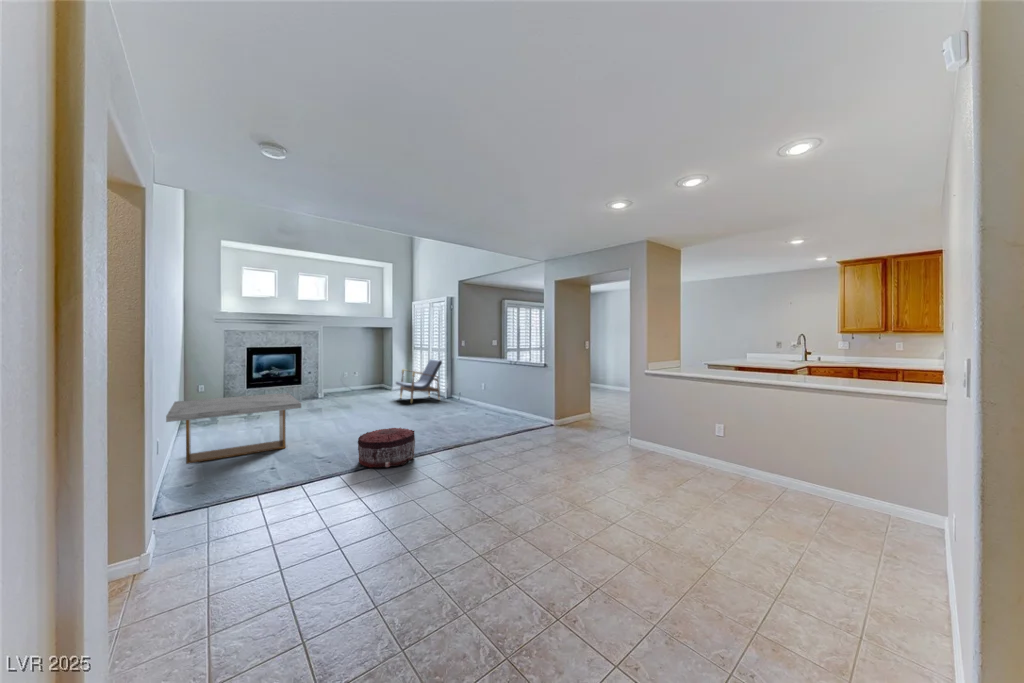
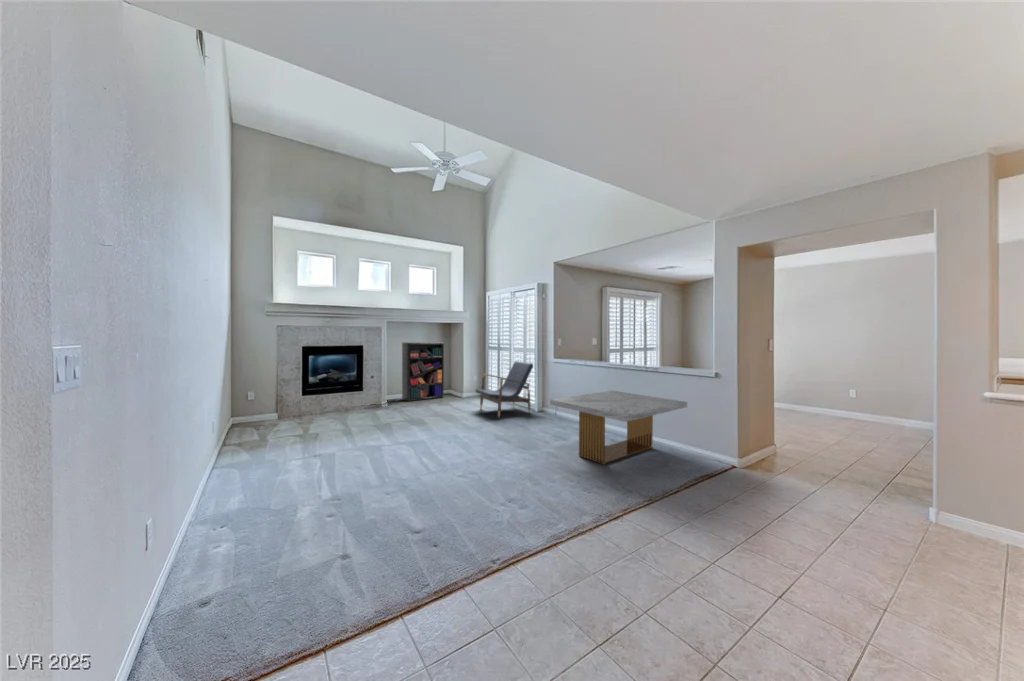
bookshelf: none [337,344,374,394] -> present [402,342,444,401]
coffee table: present [166,393,301,464] -> present [550,391,687,465]
pouf: present [358,428,415,468] -> none [489,482,584,571]

